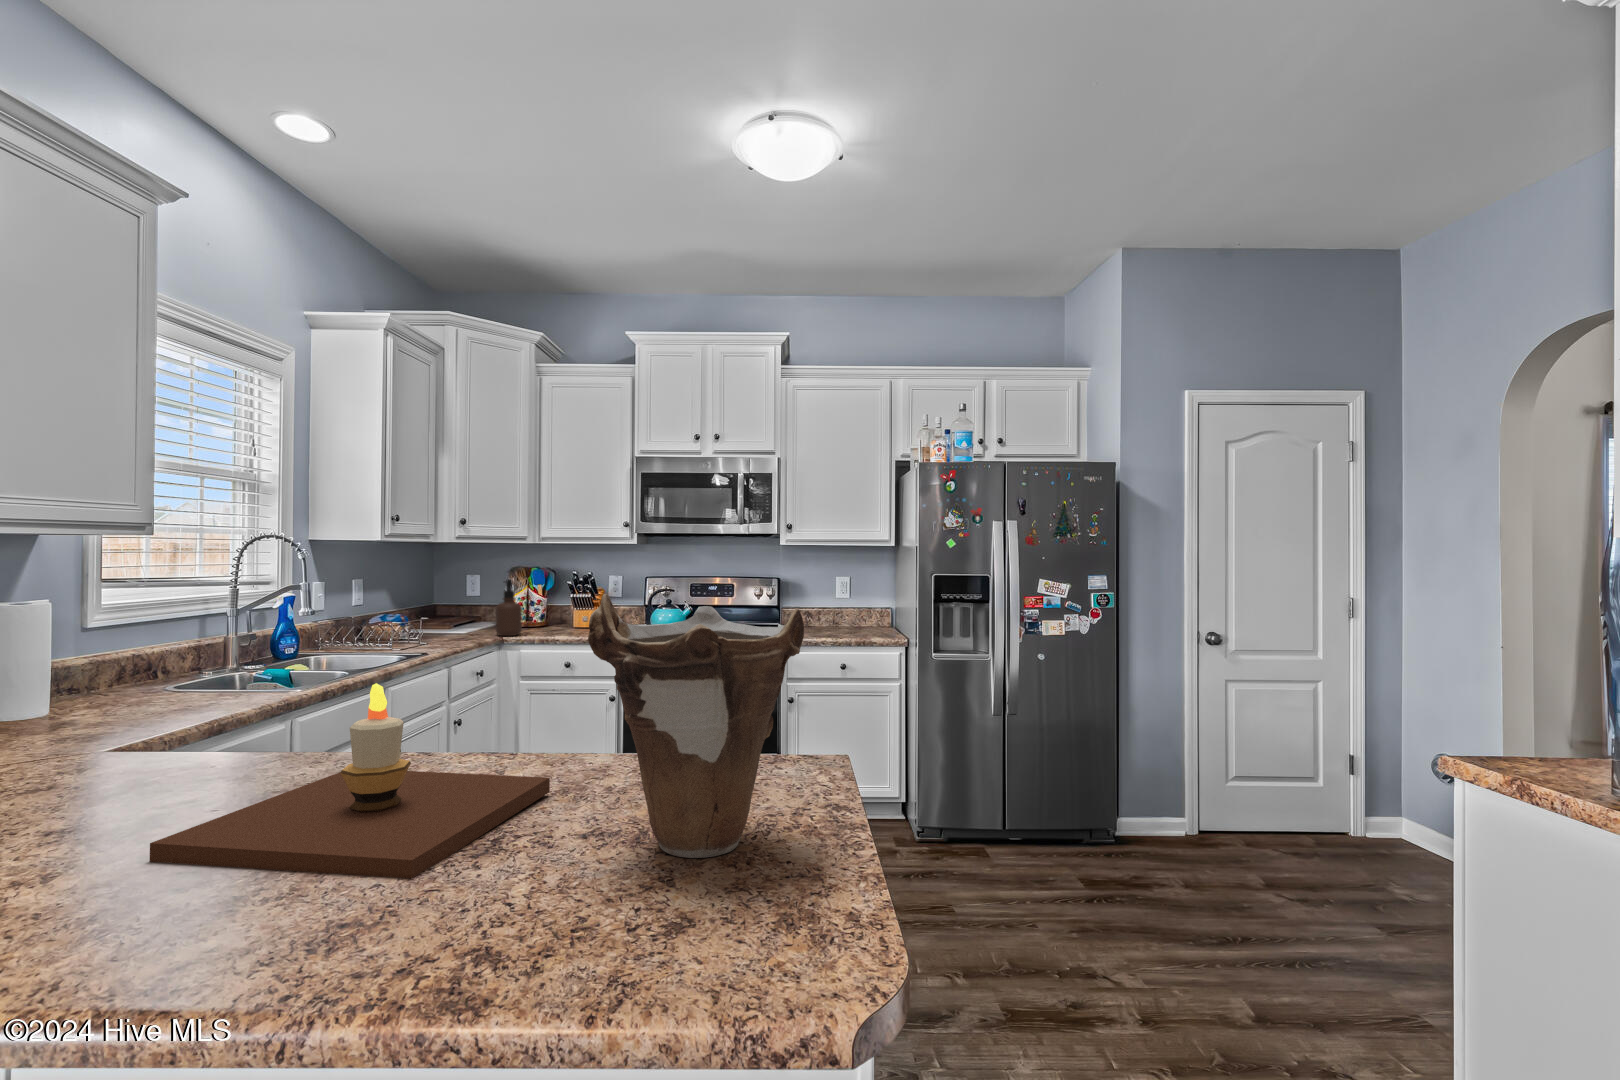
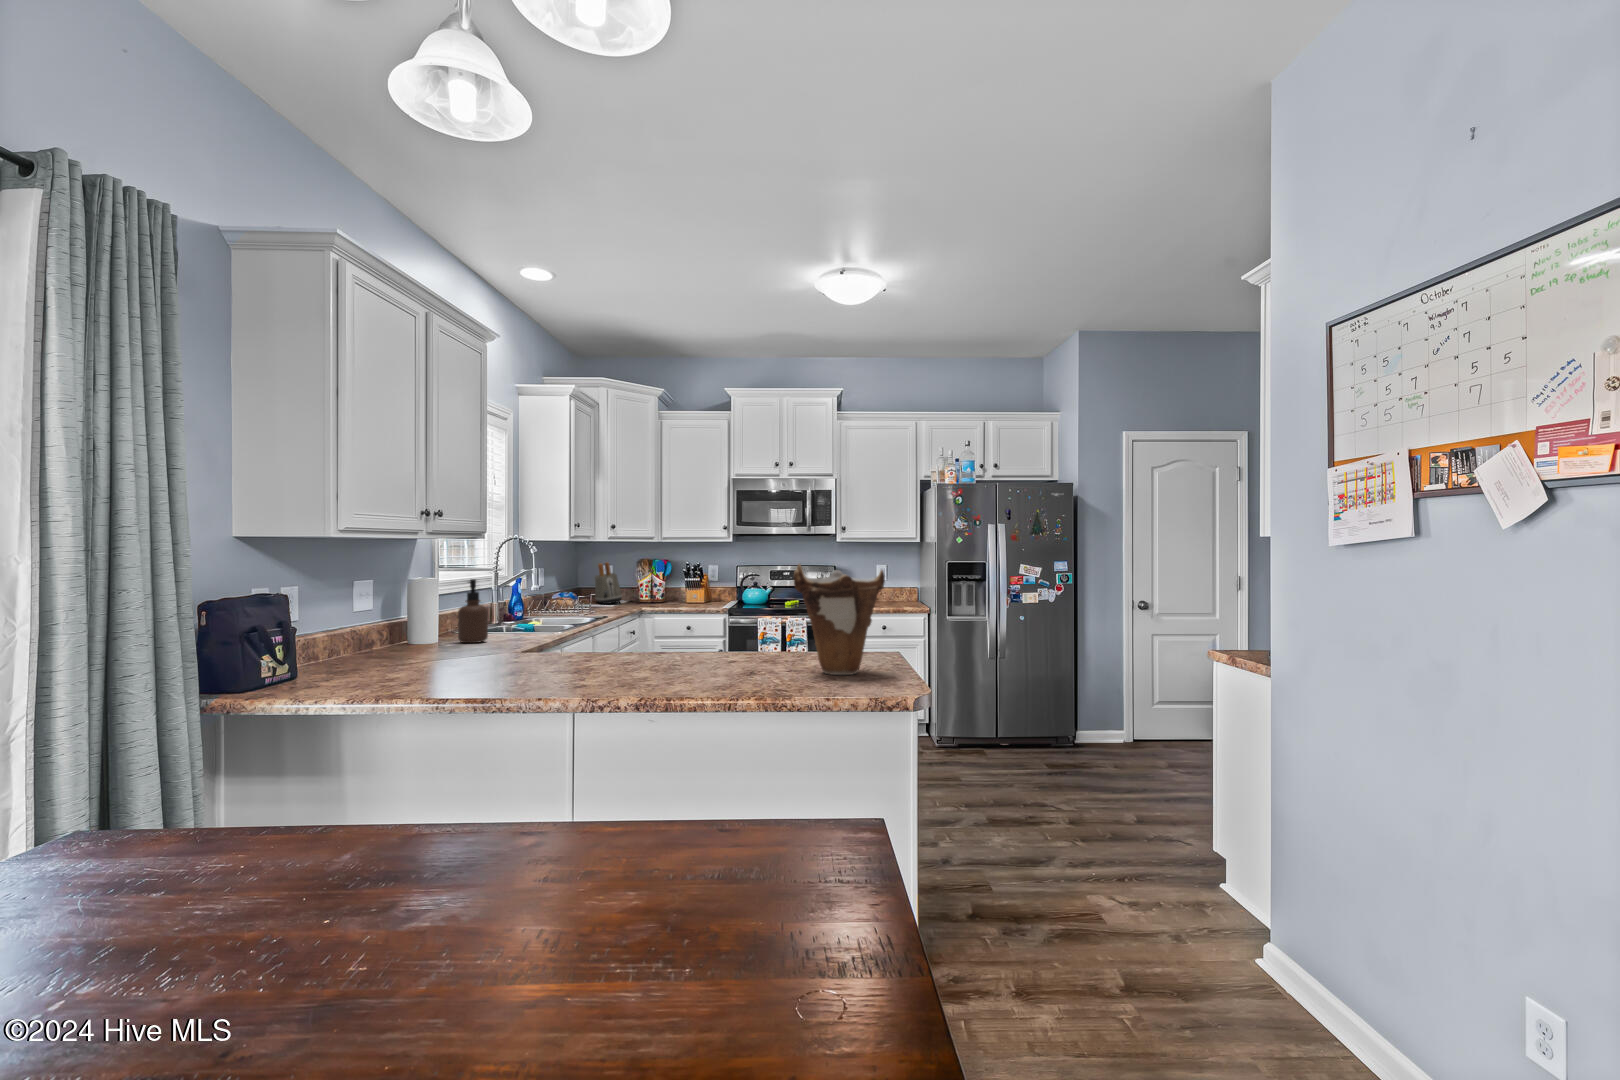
toaster: none [437,572,476,632] -> present [595,562,622,604]
soap dispenser: present [496,579,522,636] -> present [458,579,488,643]
candle: present [149,683,550,878] -> none [614,605,758,679]

